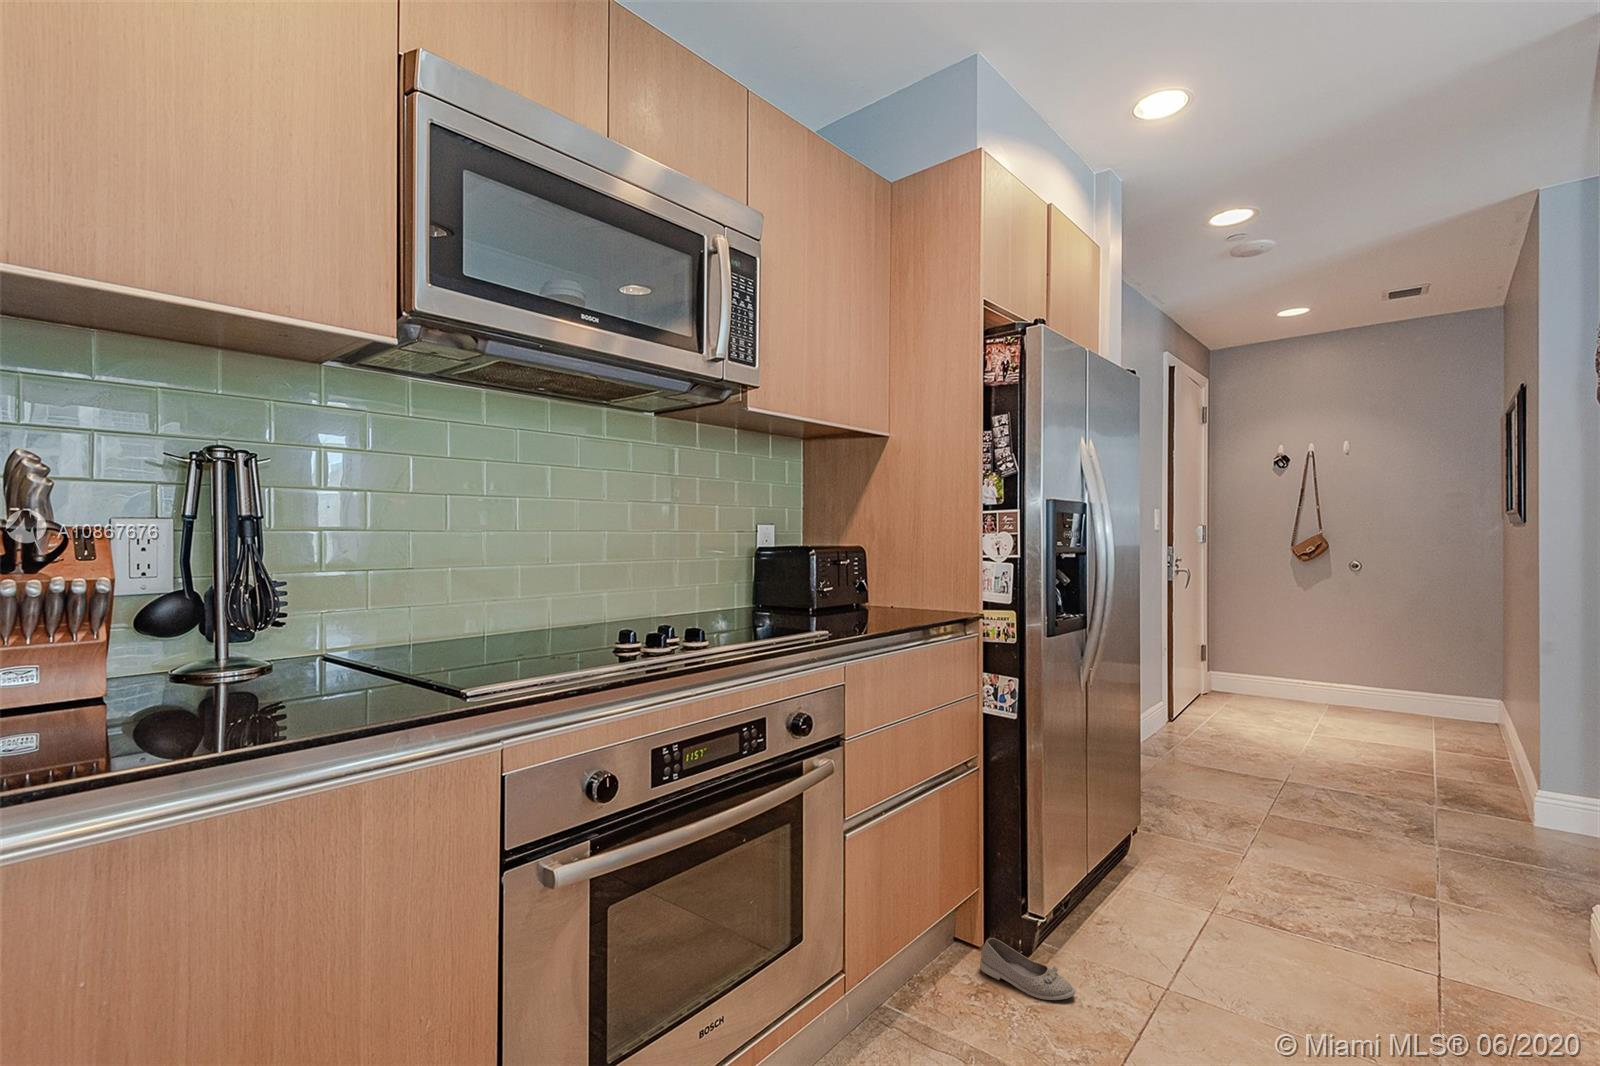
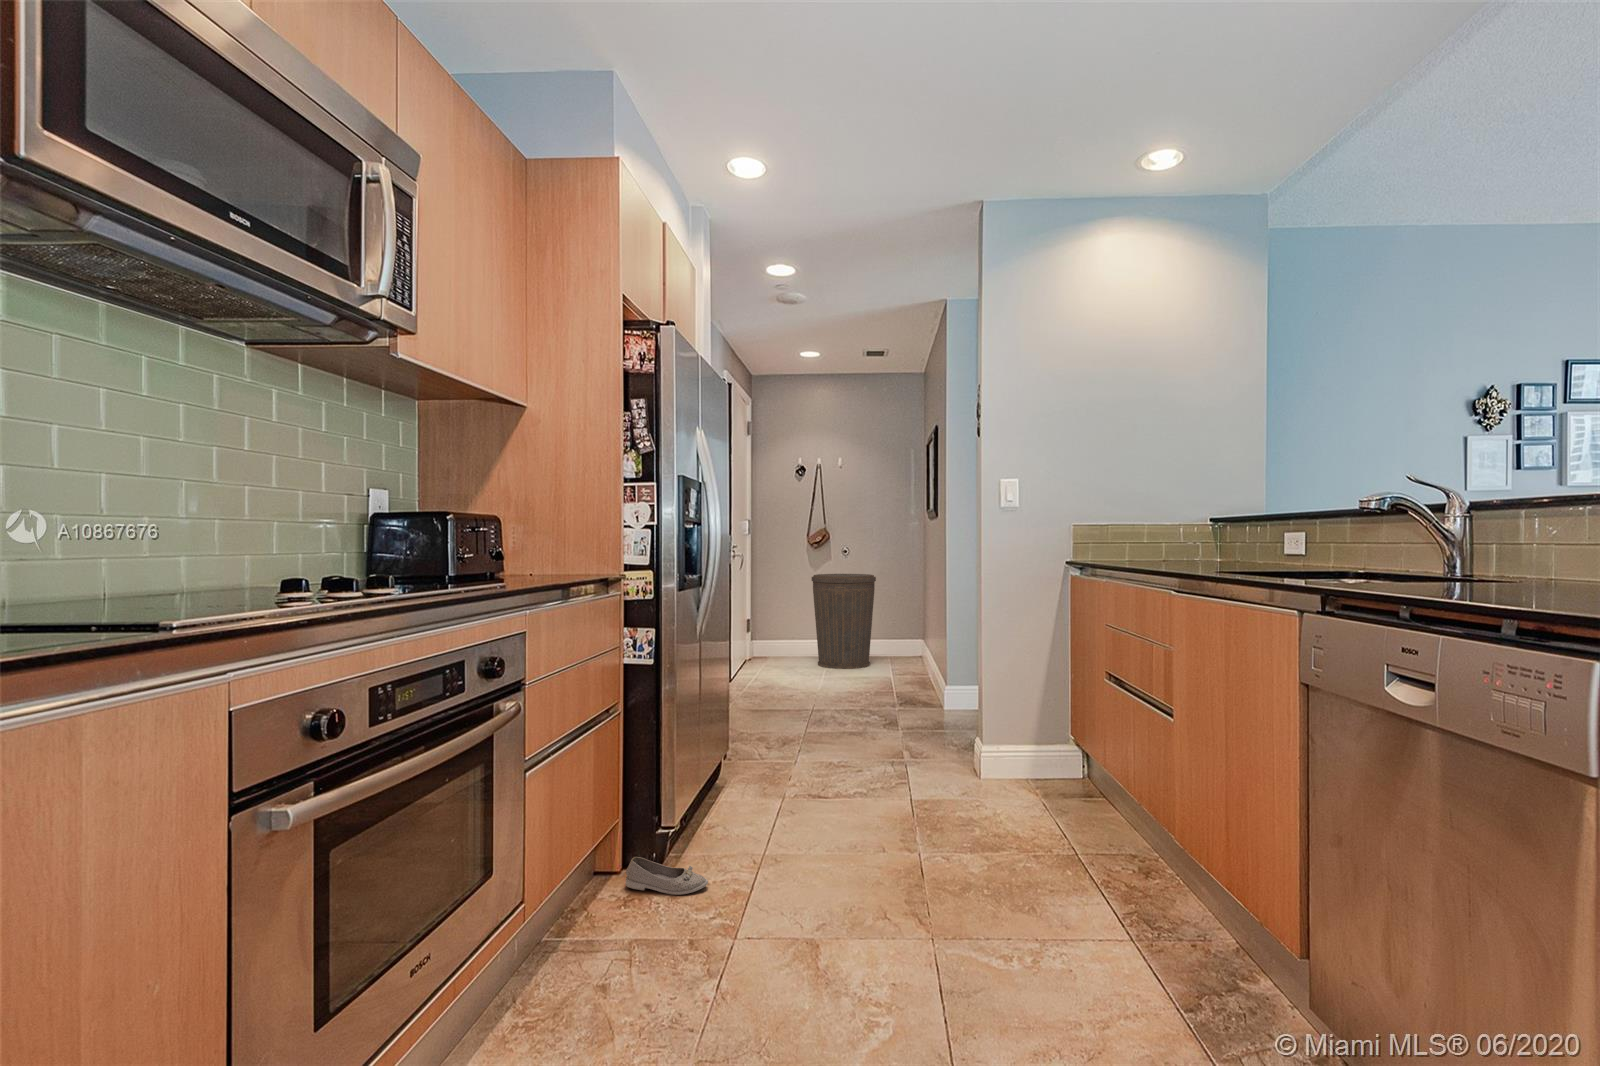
trash can: none [1292,595,1394,723] -> present [812,574,876,669]

